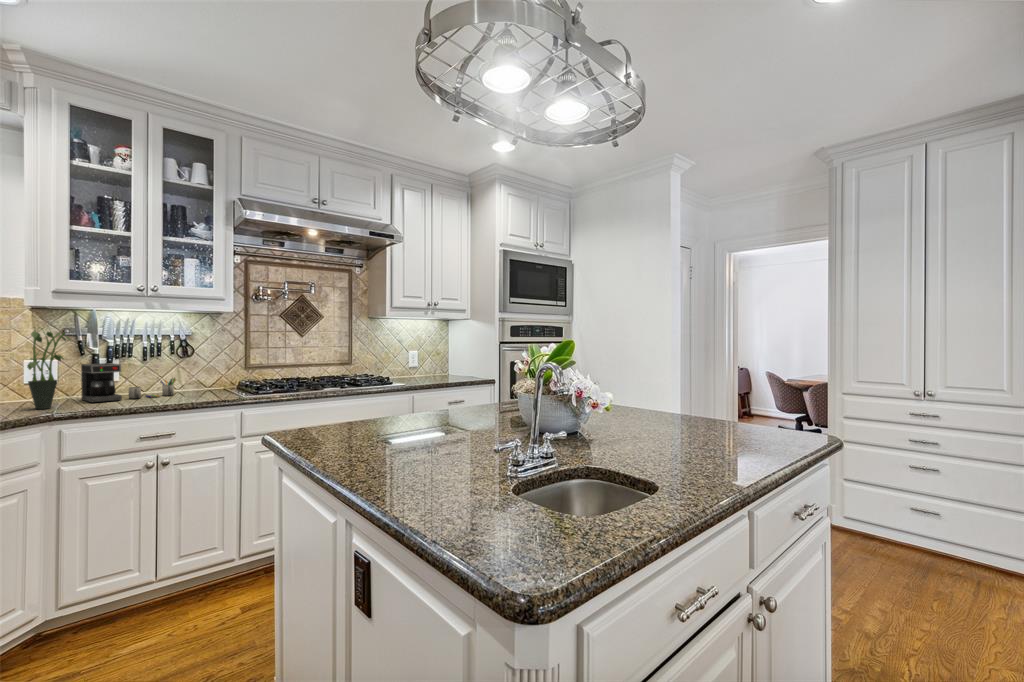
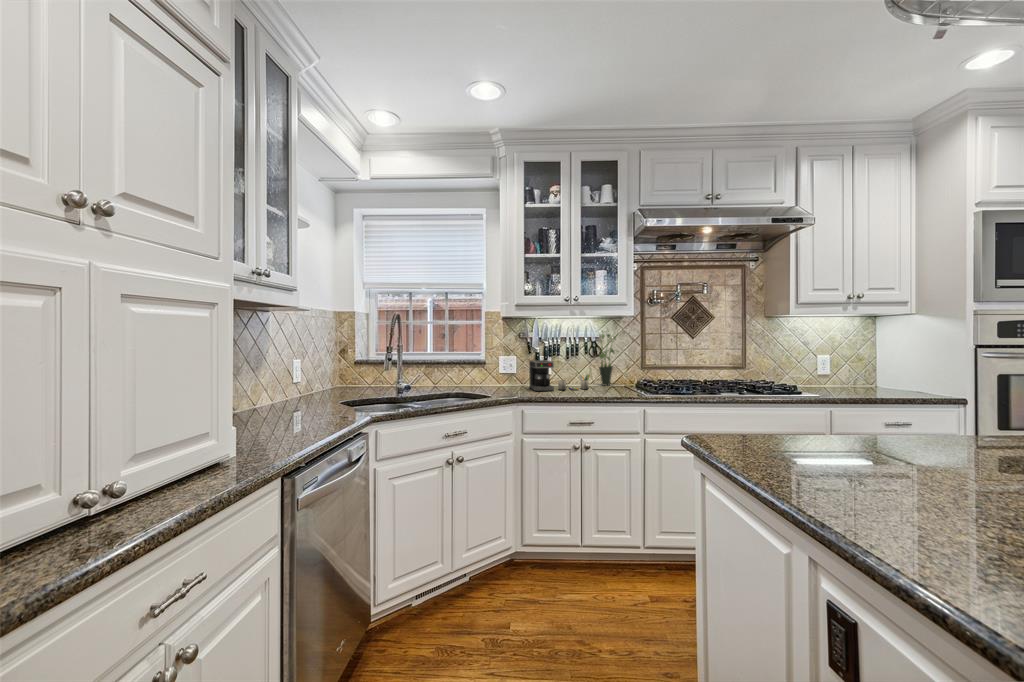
potted plant: present [27,330,71,409] -> present [599,334,616,385]

